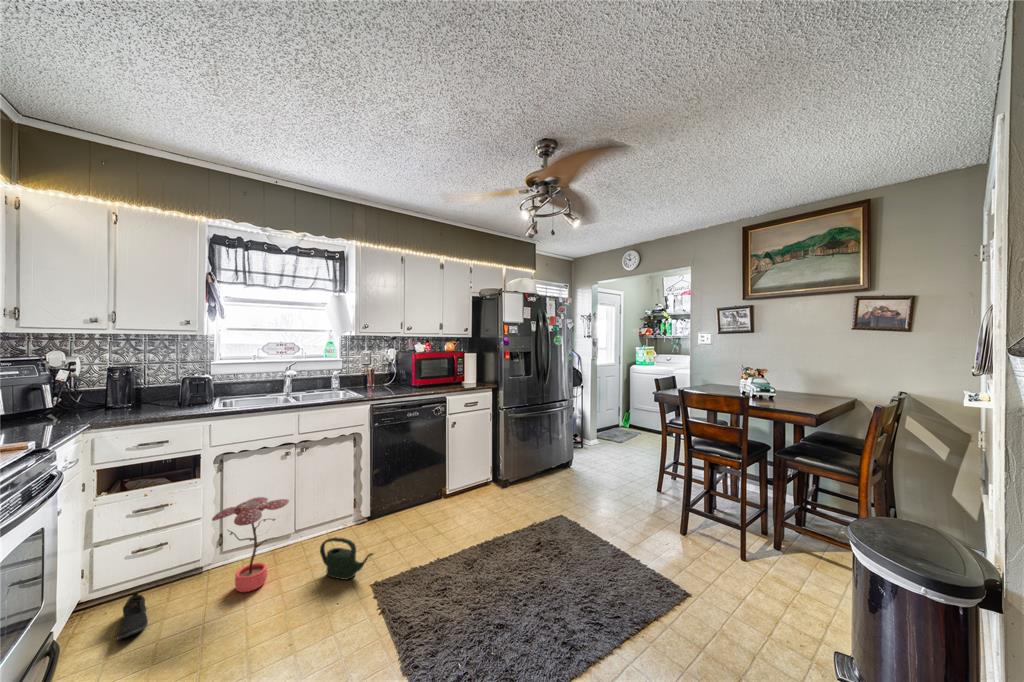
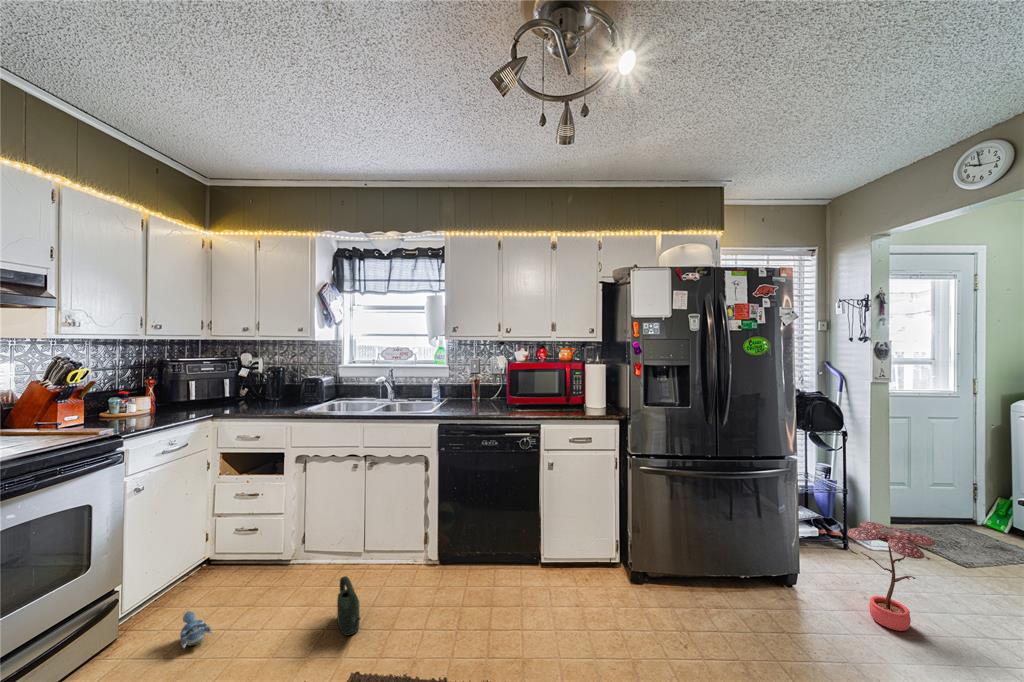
potted plant: present [212,497,289,592] -> present [847,522,934,631]
shoe: present [117,592,148,640] -> none [183,565,230,606]
plush toy: none [163,622,209,652] -> present [180,611,212,648]

